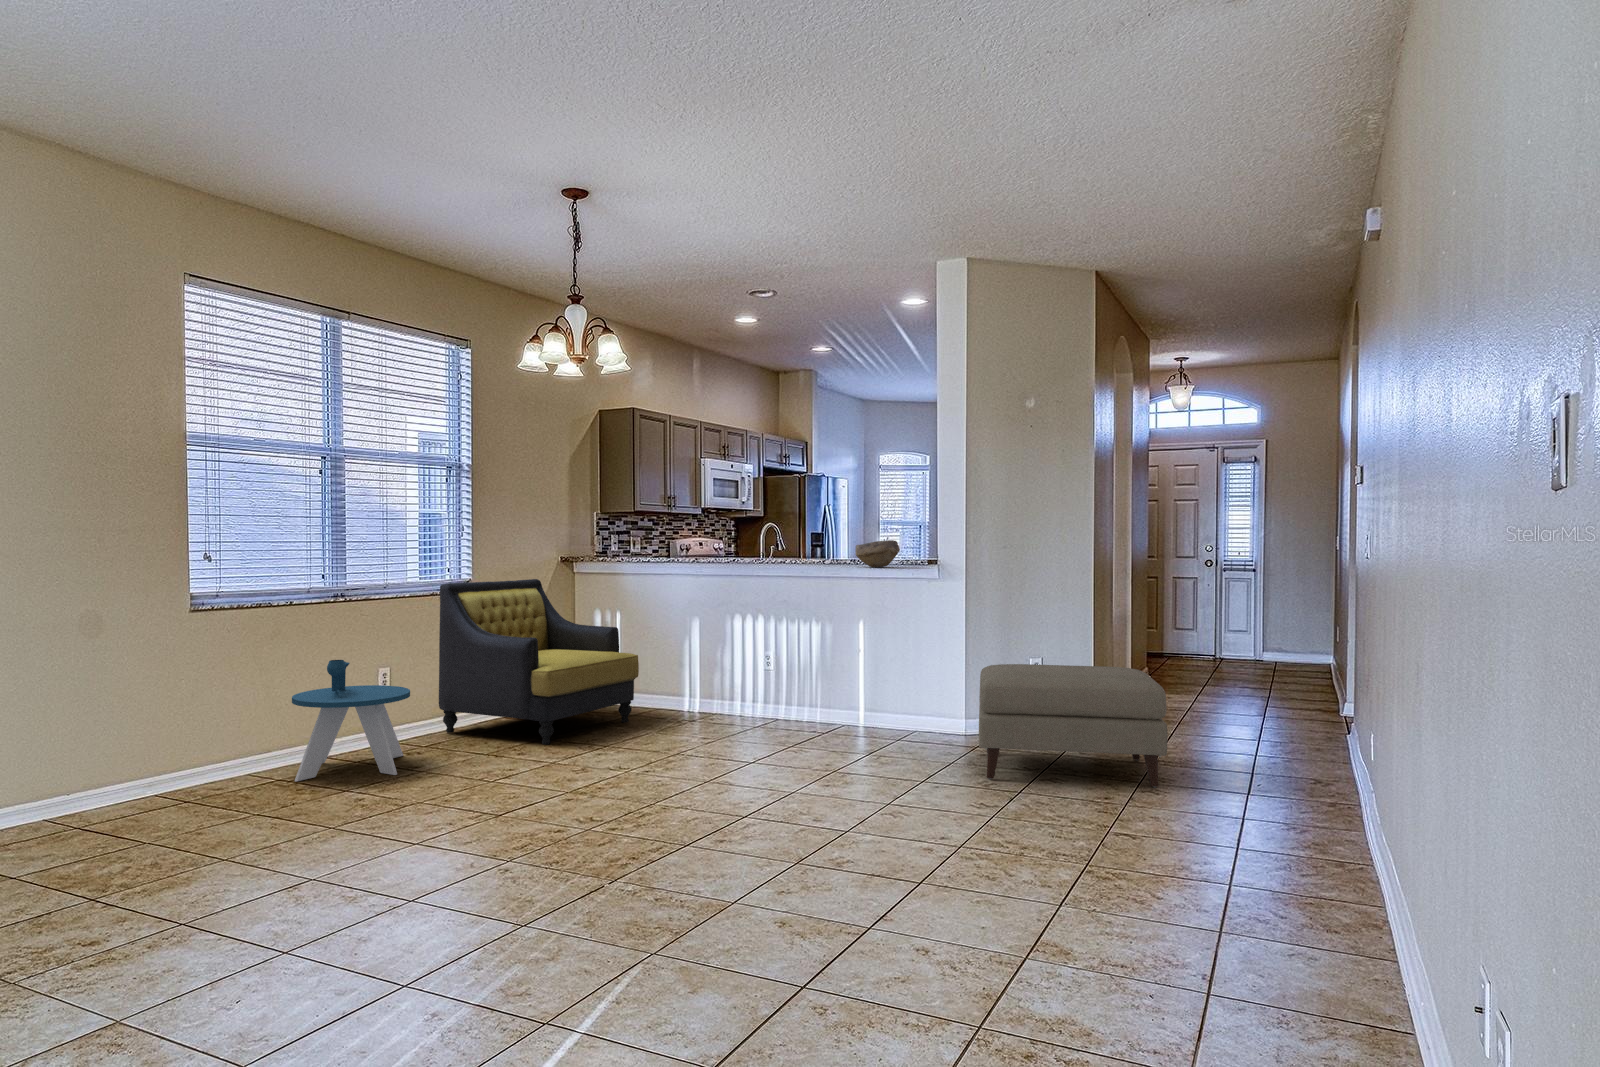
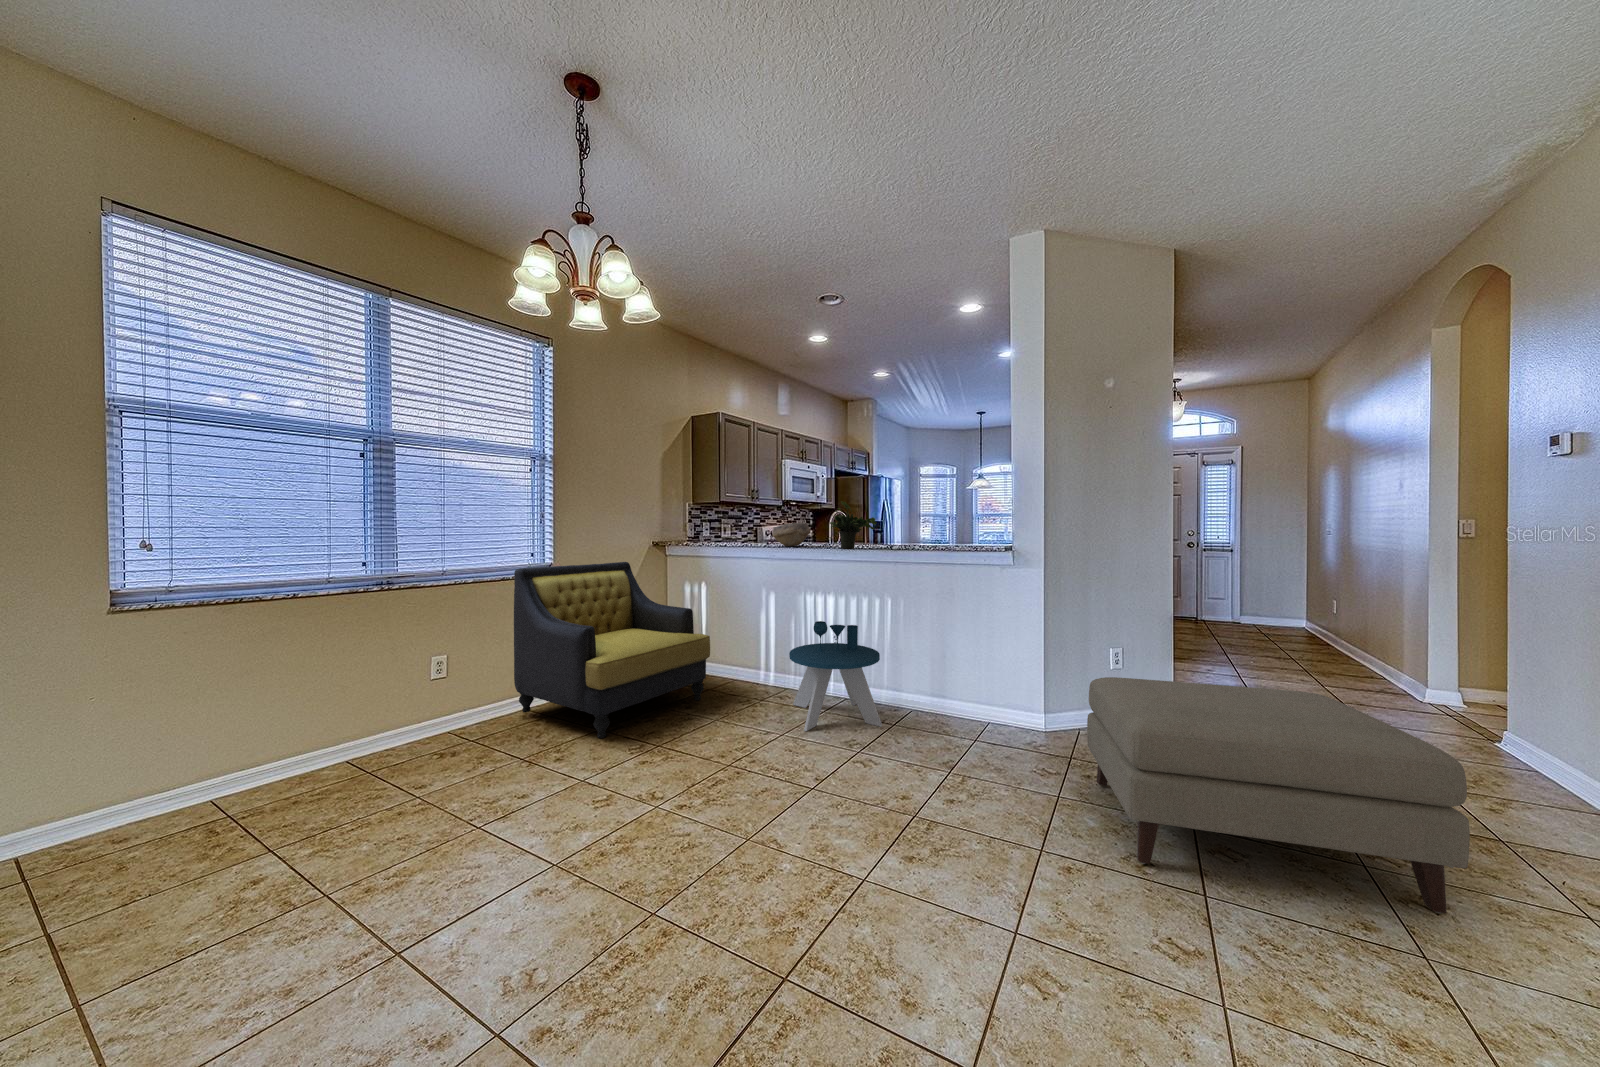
potted plant: none [763,515,812,564] -> present [830,501,877,549]
bowl: present [855,540,900,567] -> present [772,523,810,546]
side table: present [292,660,410,781] -> present [789,621,882,731]

